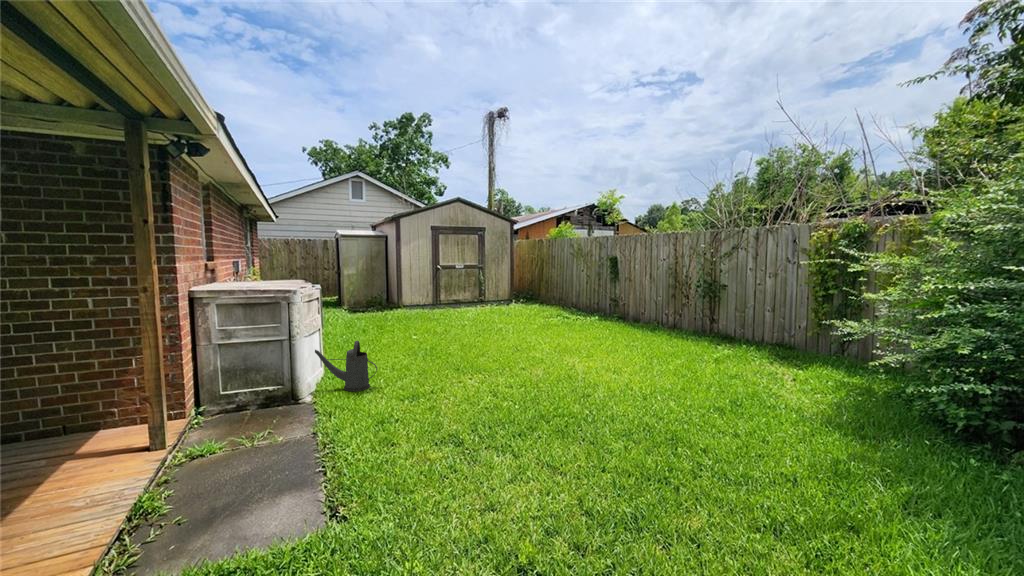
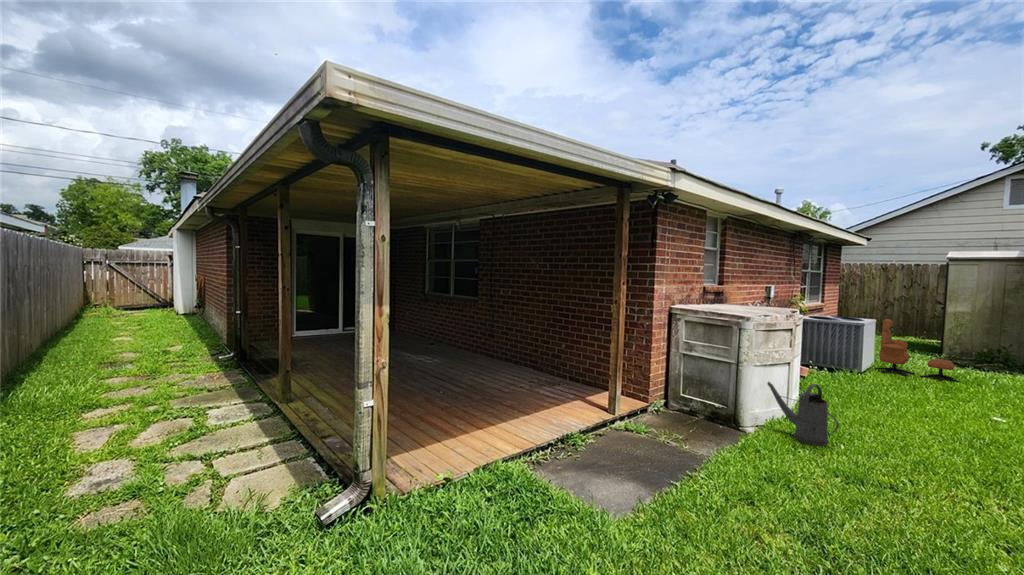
lounge chair: none [325,284,376,327] -> present [874,319,960,382]

